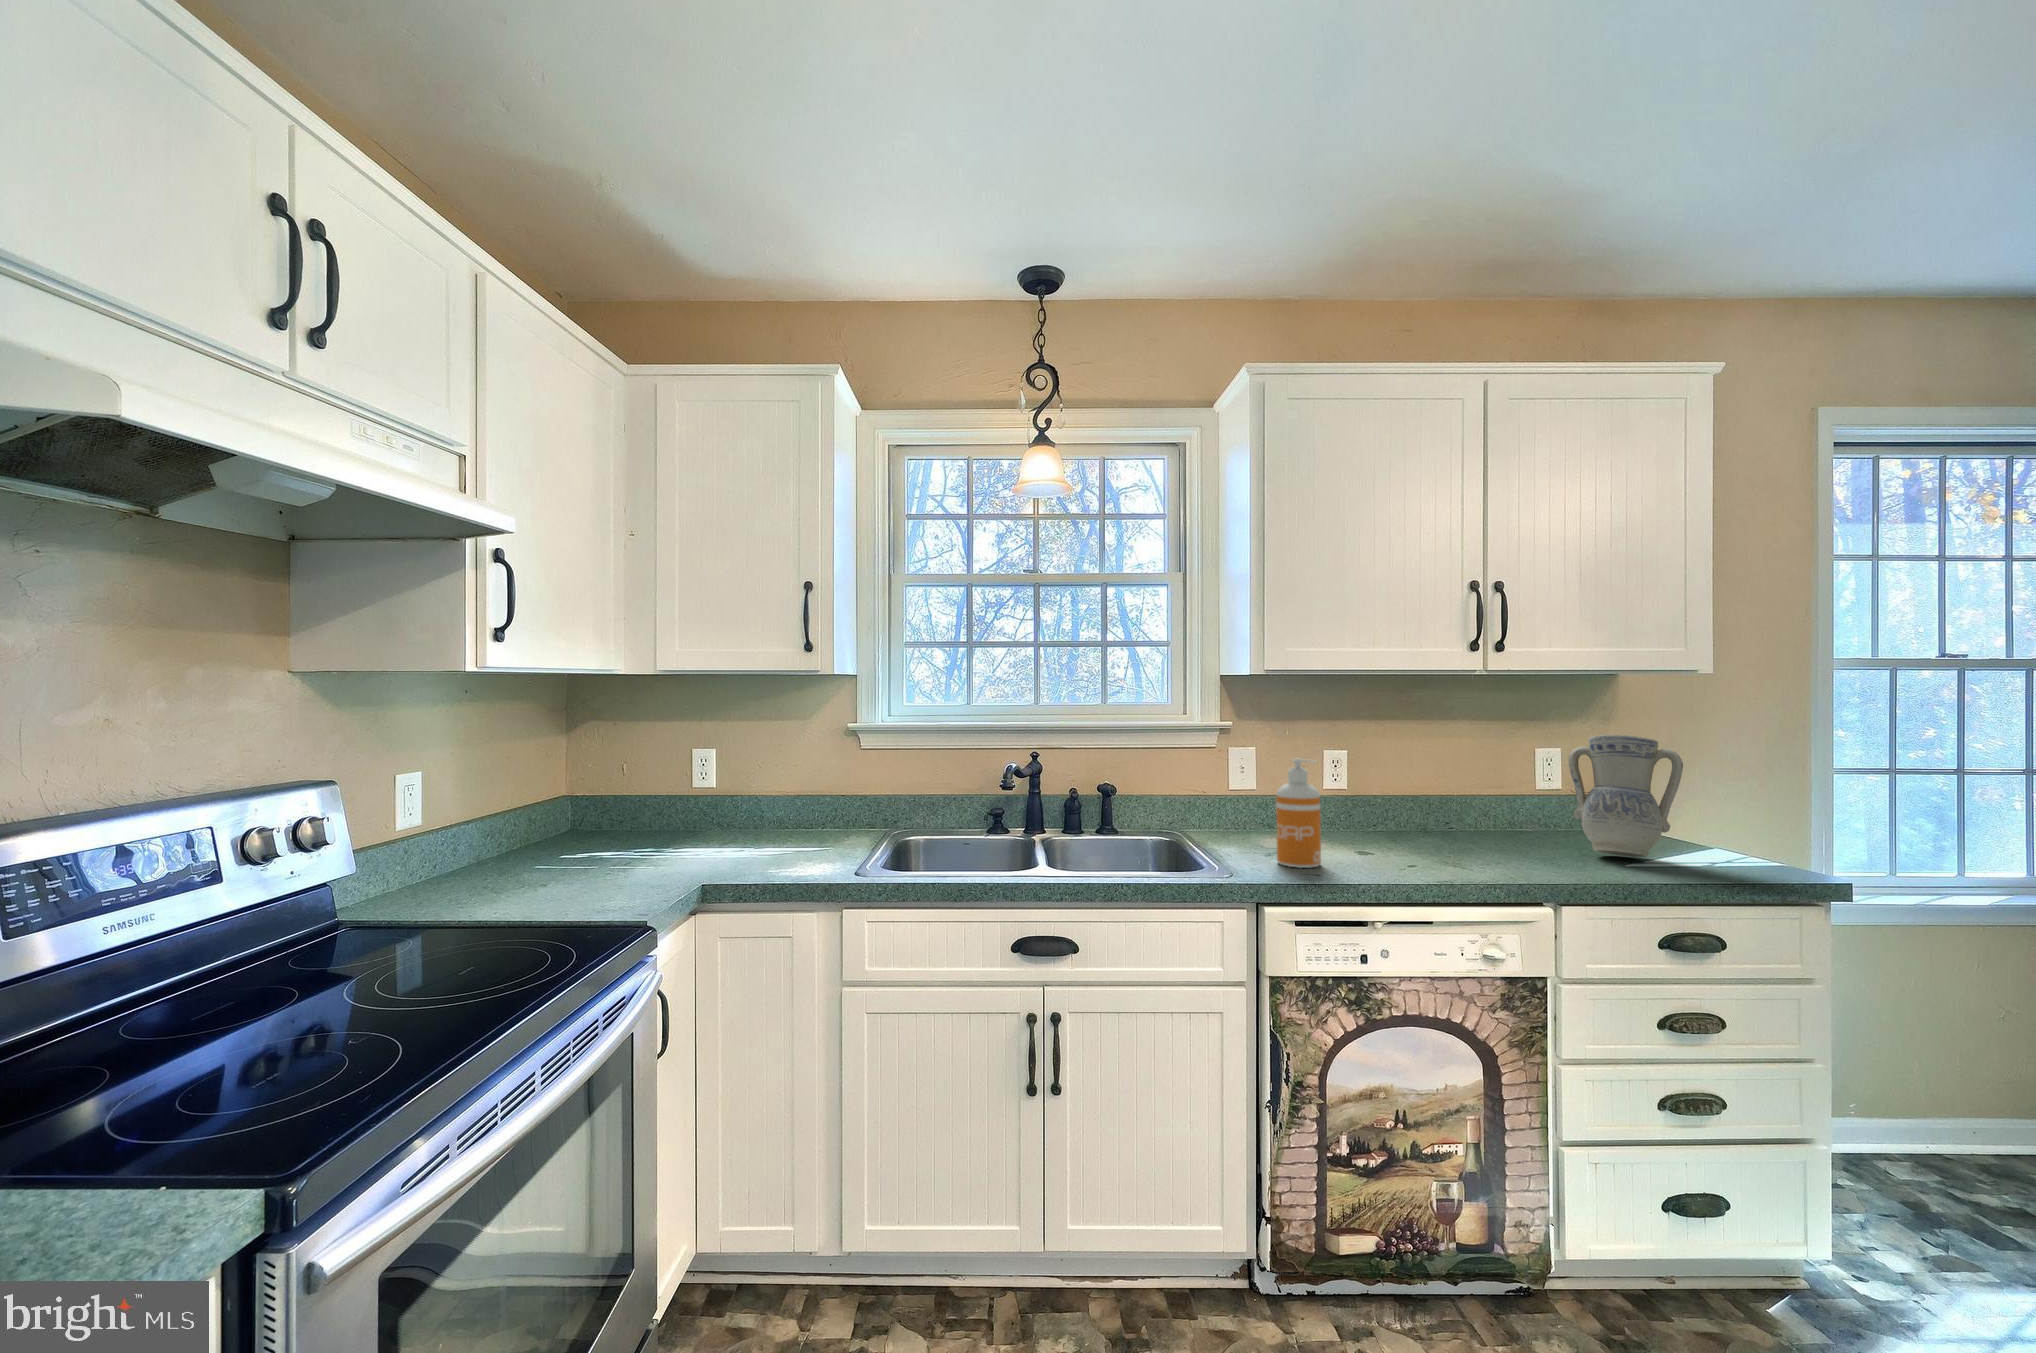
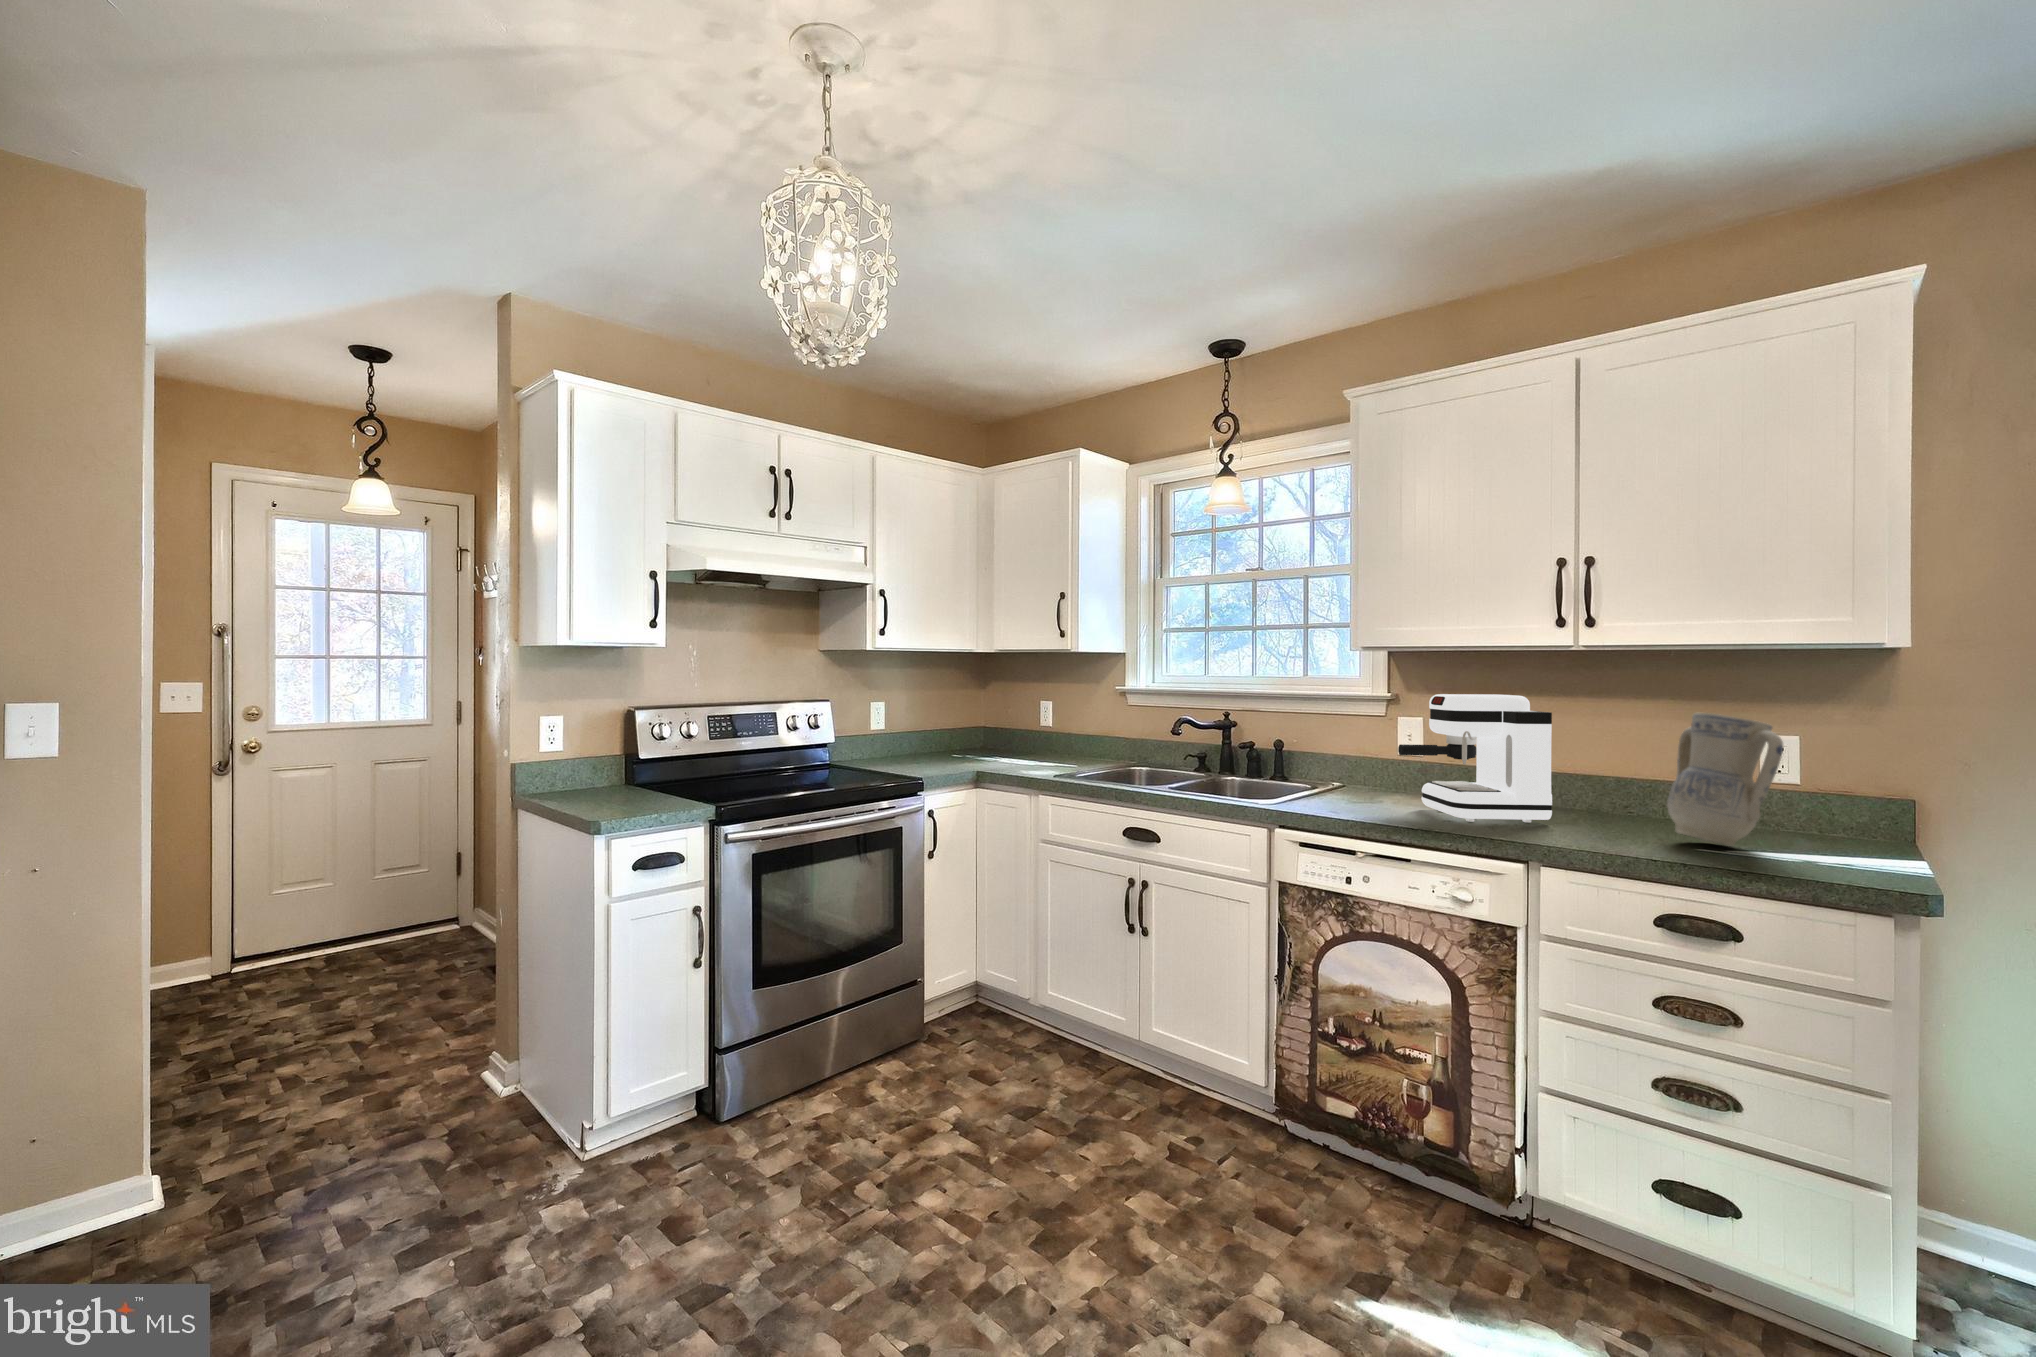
coffee maker: none [1342,721,1480,864] -> present [1398,694,1552,822]
soap dispenser: present [1276,759,1321,868] -> none [1333,721,1371,810]

